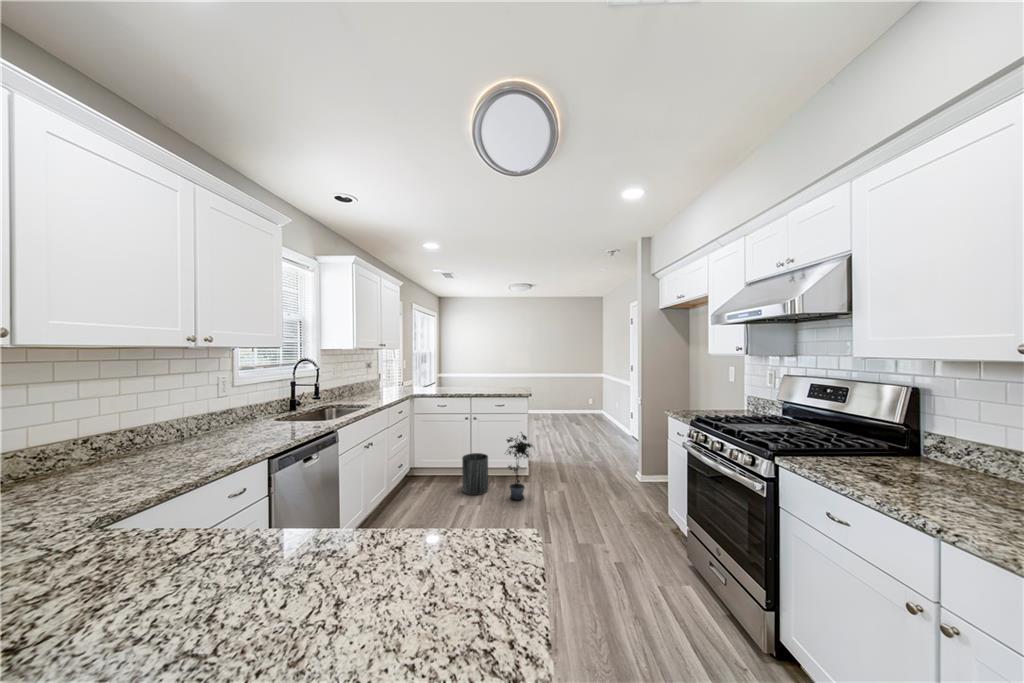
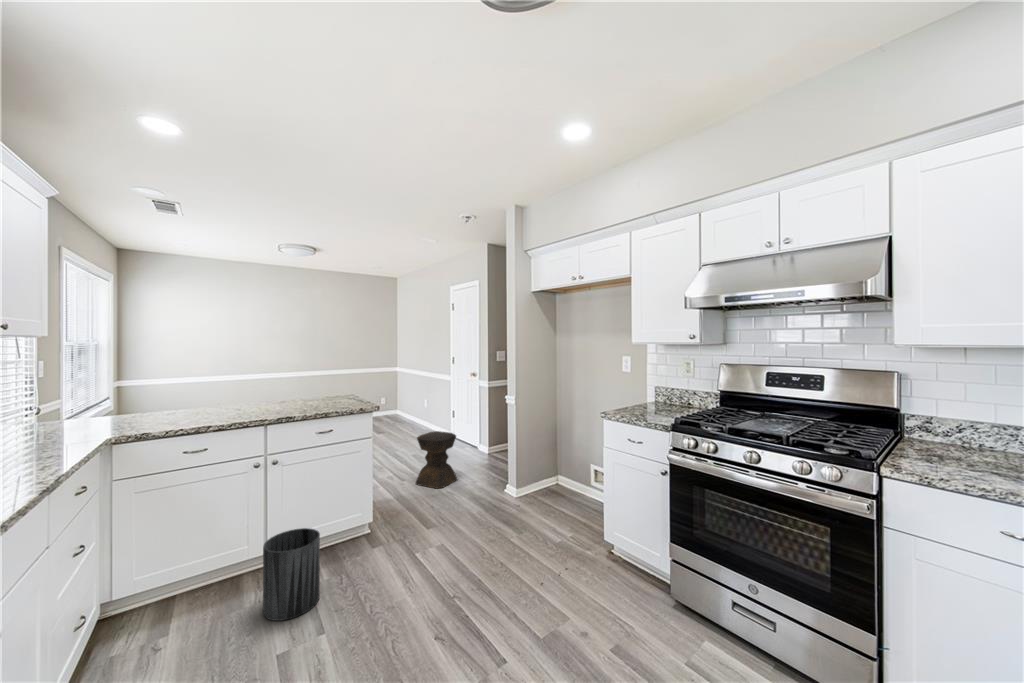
stool: none [576,417,607,458] -> present [416,431,457,488]
potted plant: present [507,432,533,500] -> none [358,475,424,596]

